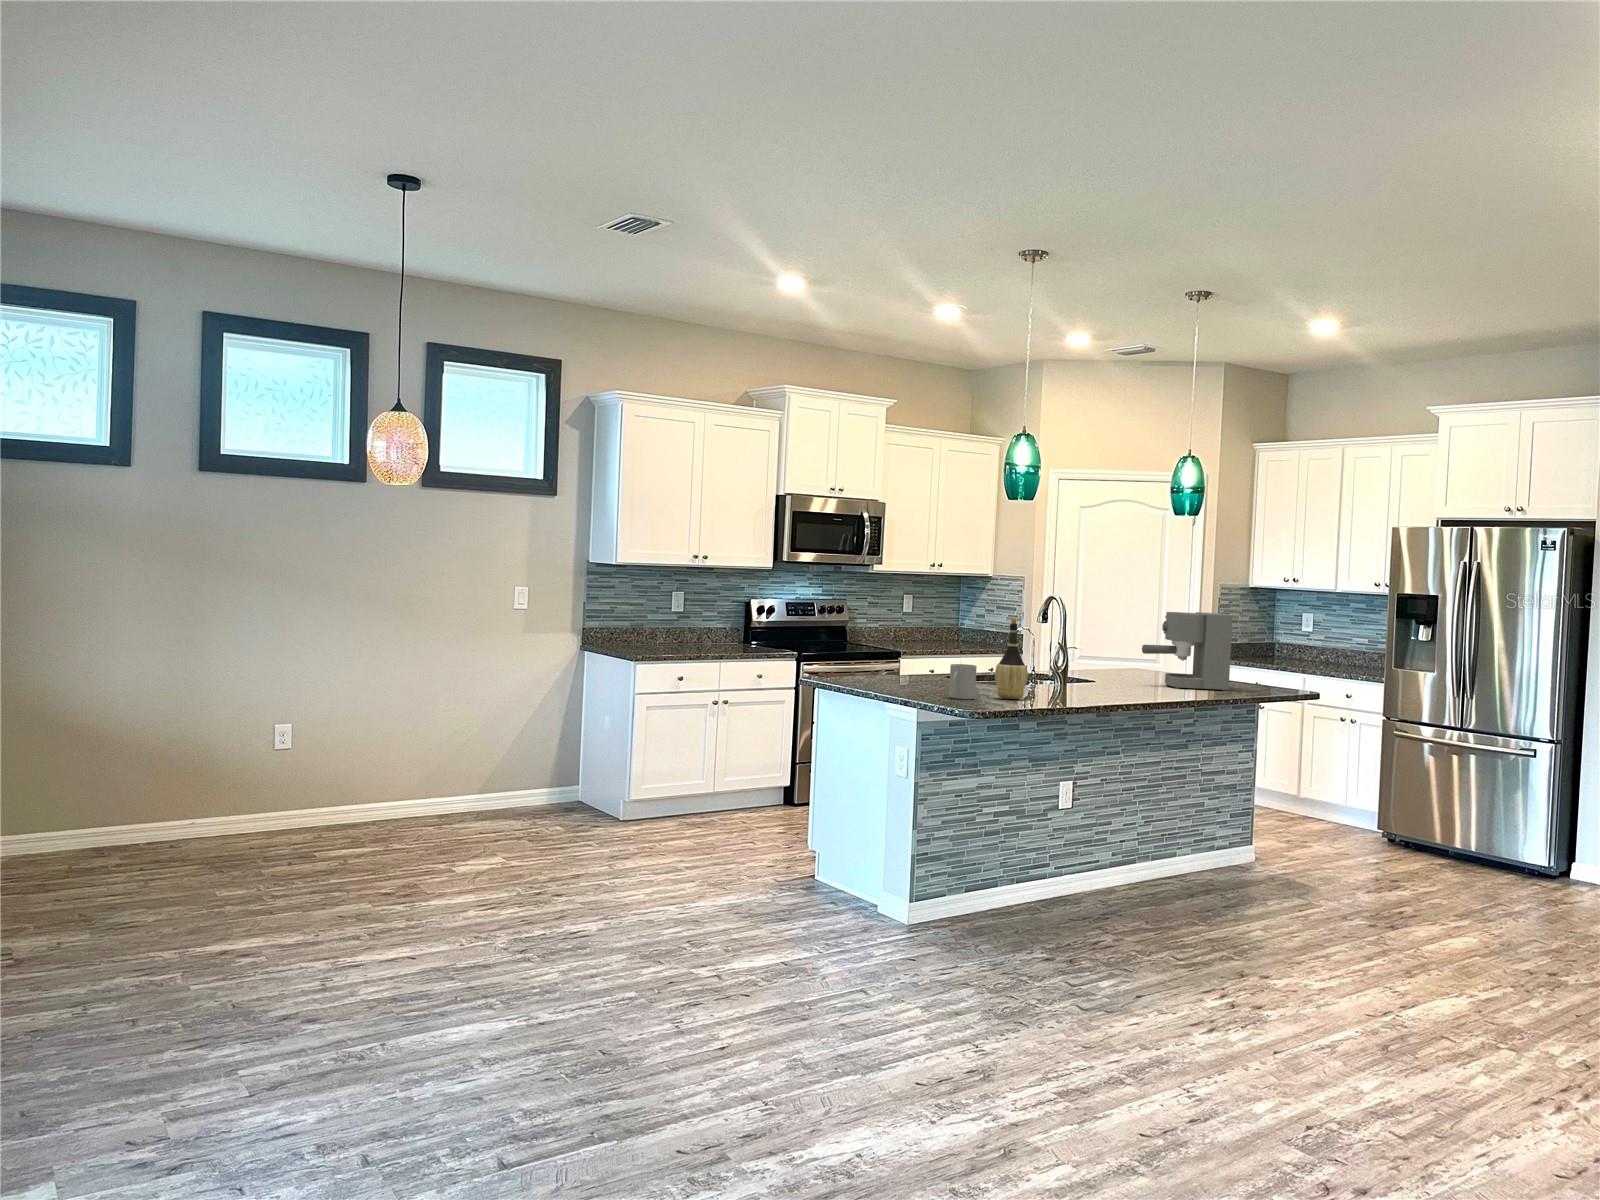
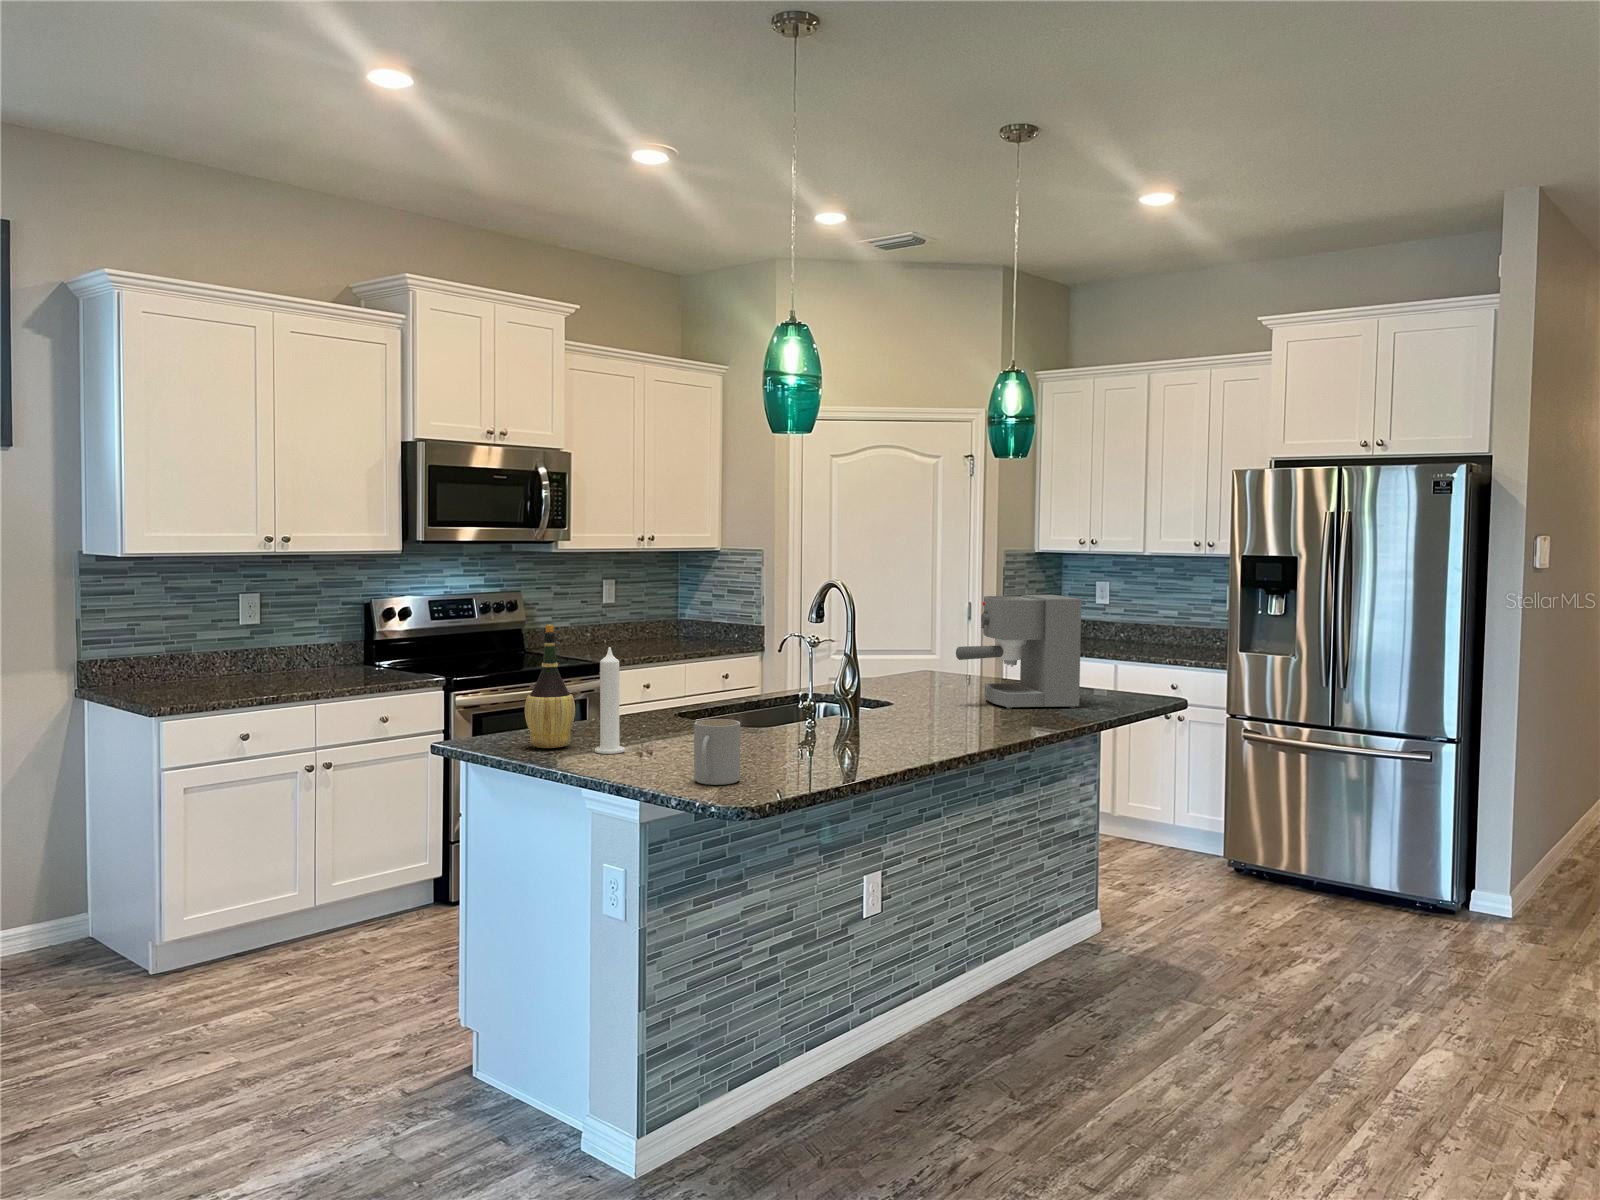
wine bottle: present [995,619,1028,699] -> present [525,624,575,748]
candle: none [895,625,913,687] -> present [595,647,625,754]

